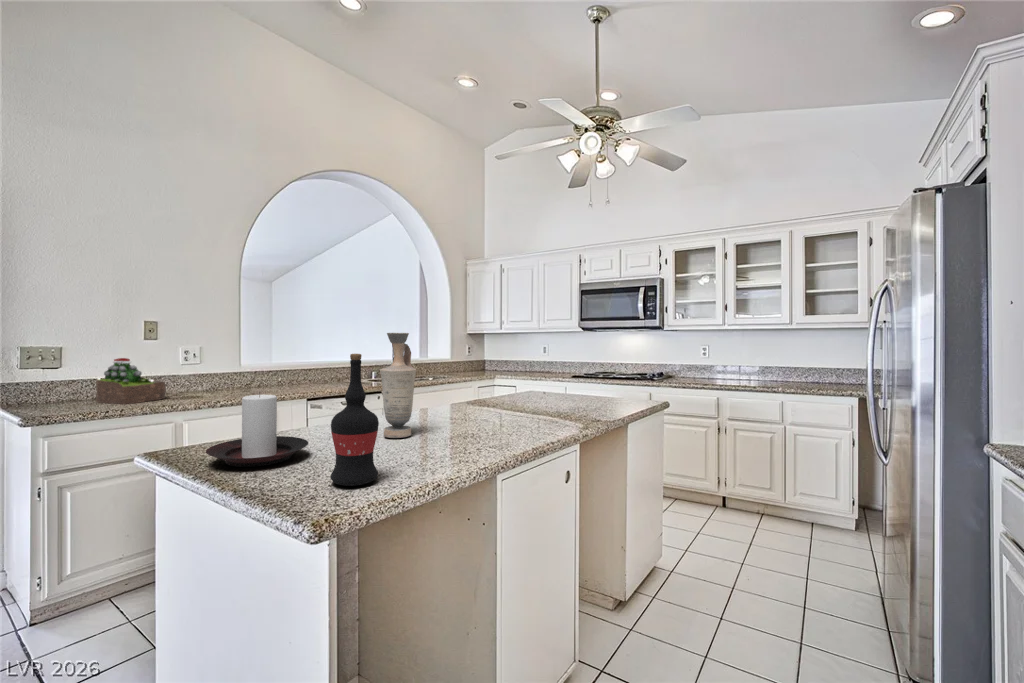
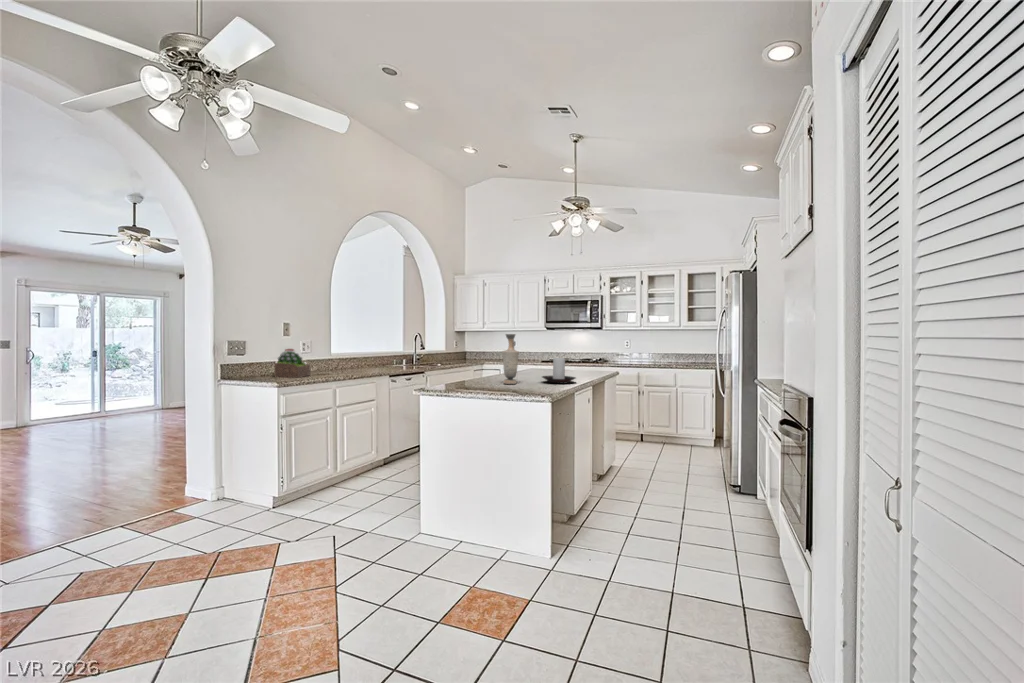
wine bottle: present [330,354,379,486] -> none [521,343,539,393]
candle holder: present [206,393,308,467] -> present [542,358,575,383]

